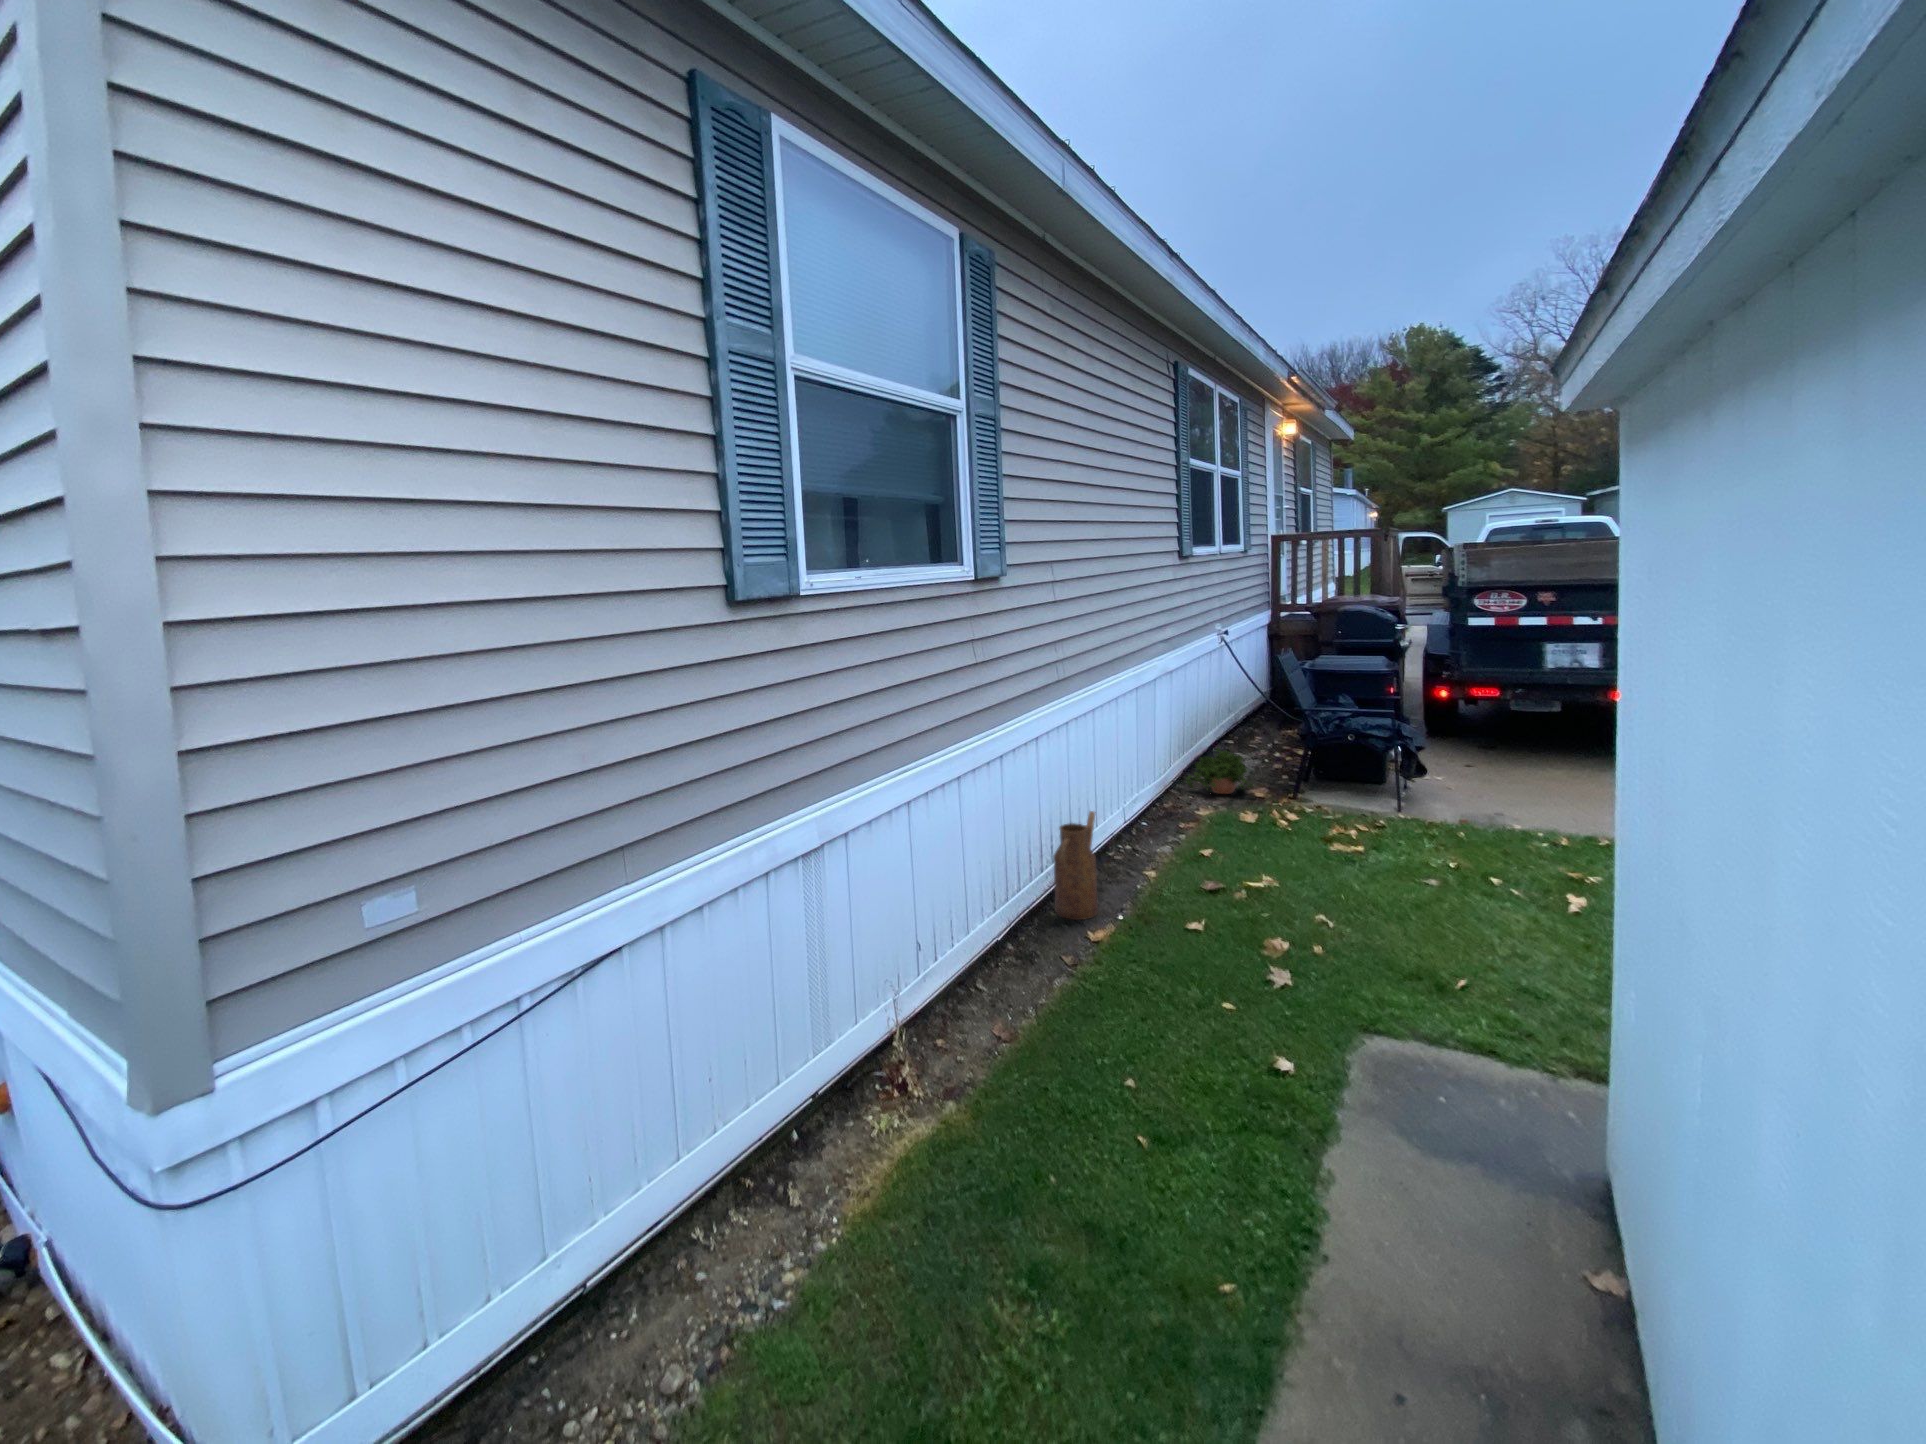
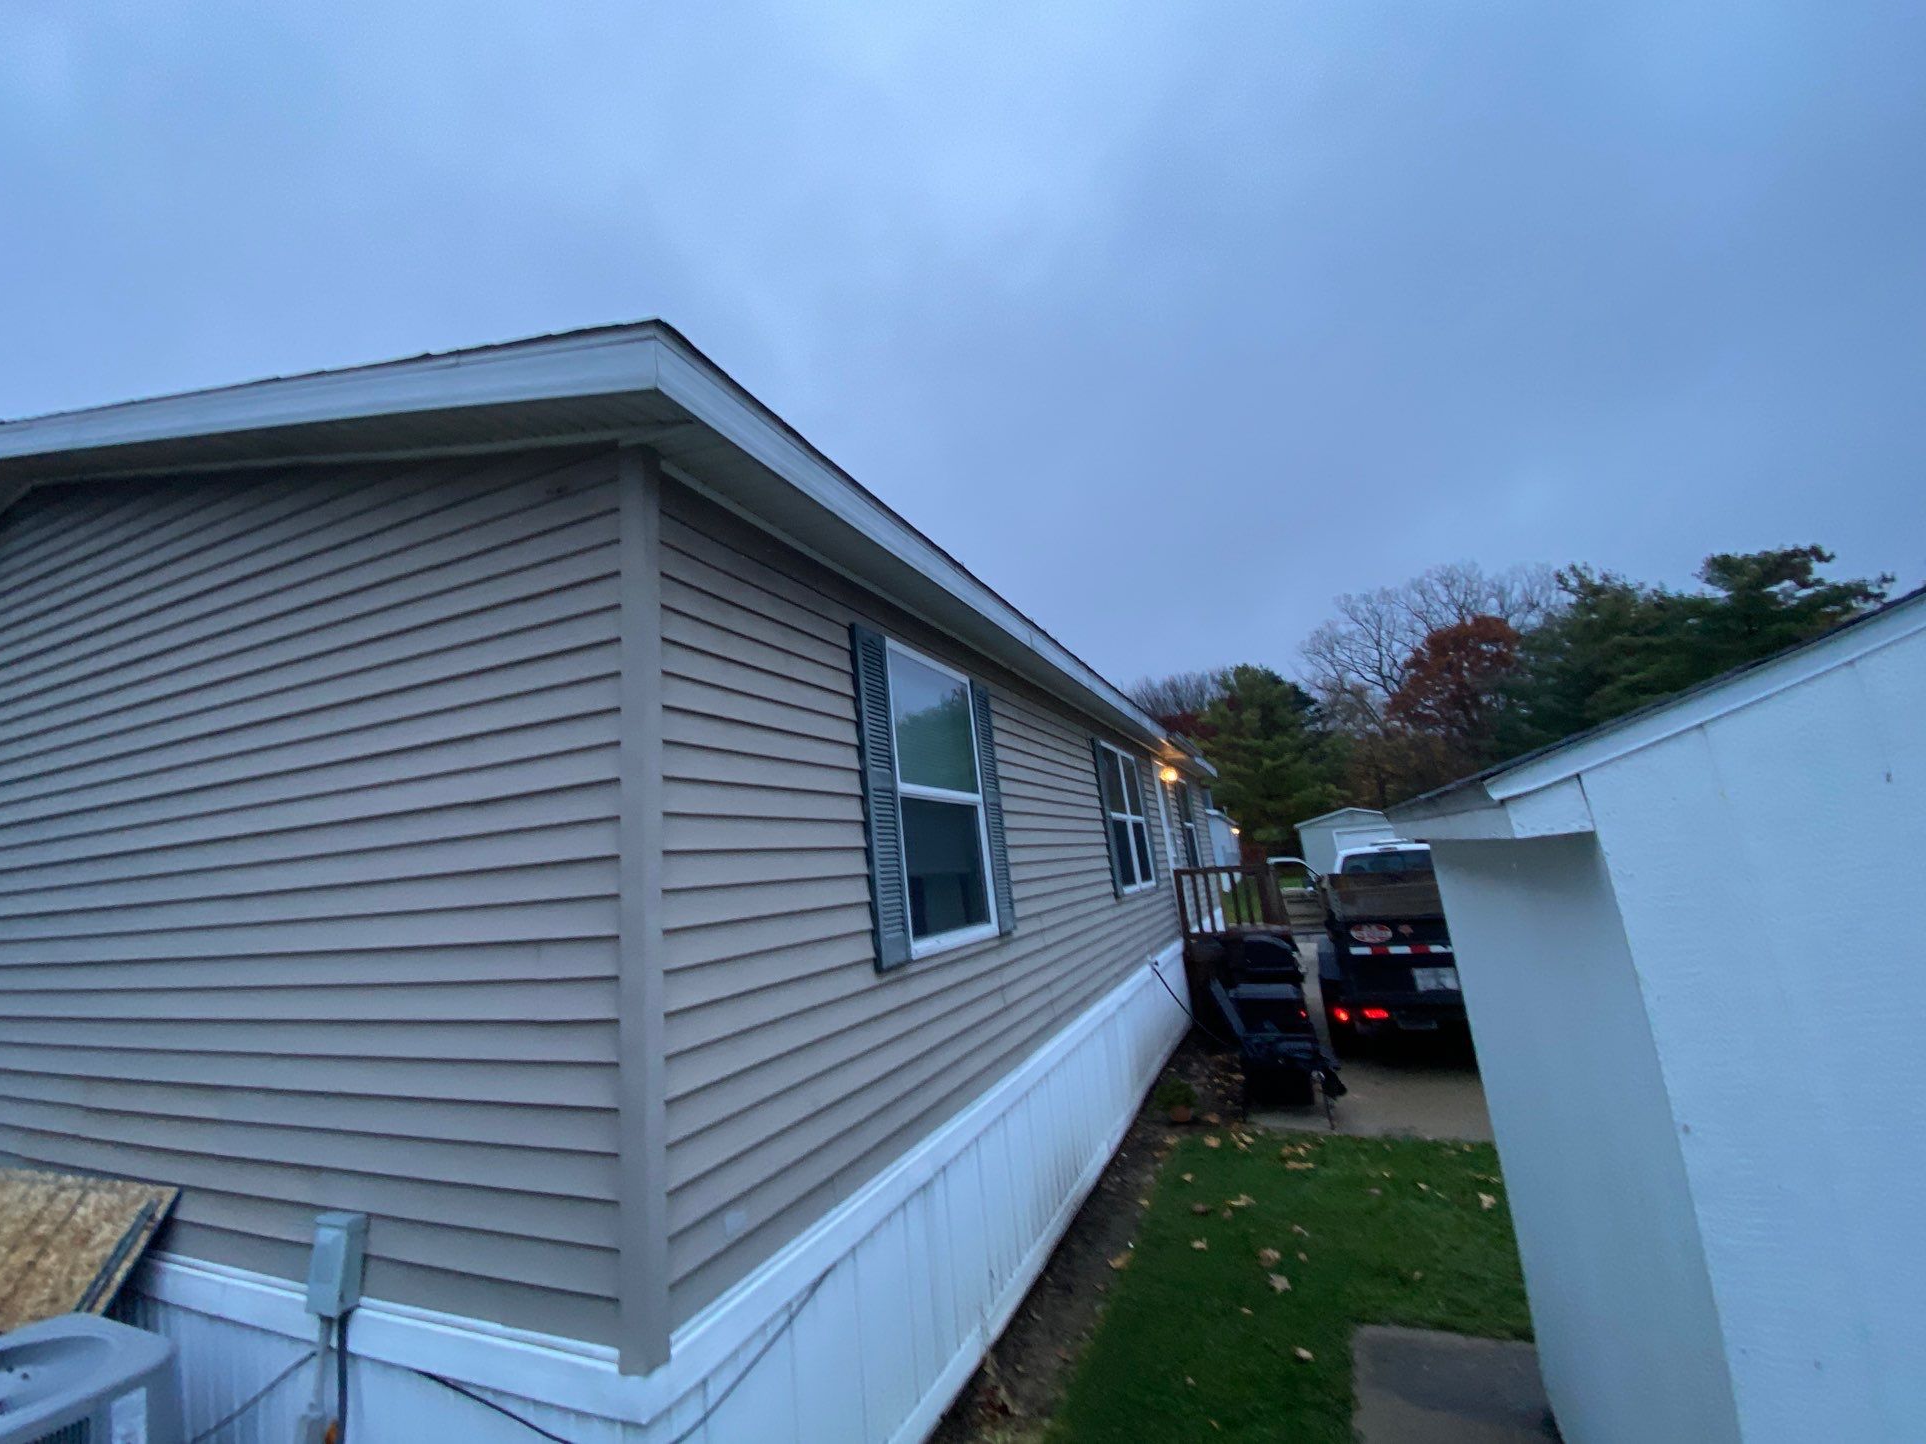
watering can: present [1053,811,1098,920] -> none [1068,1140,1112,1249]

